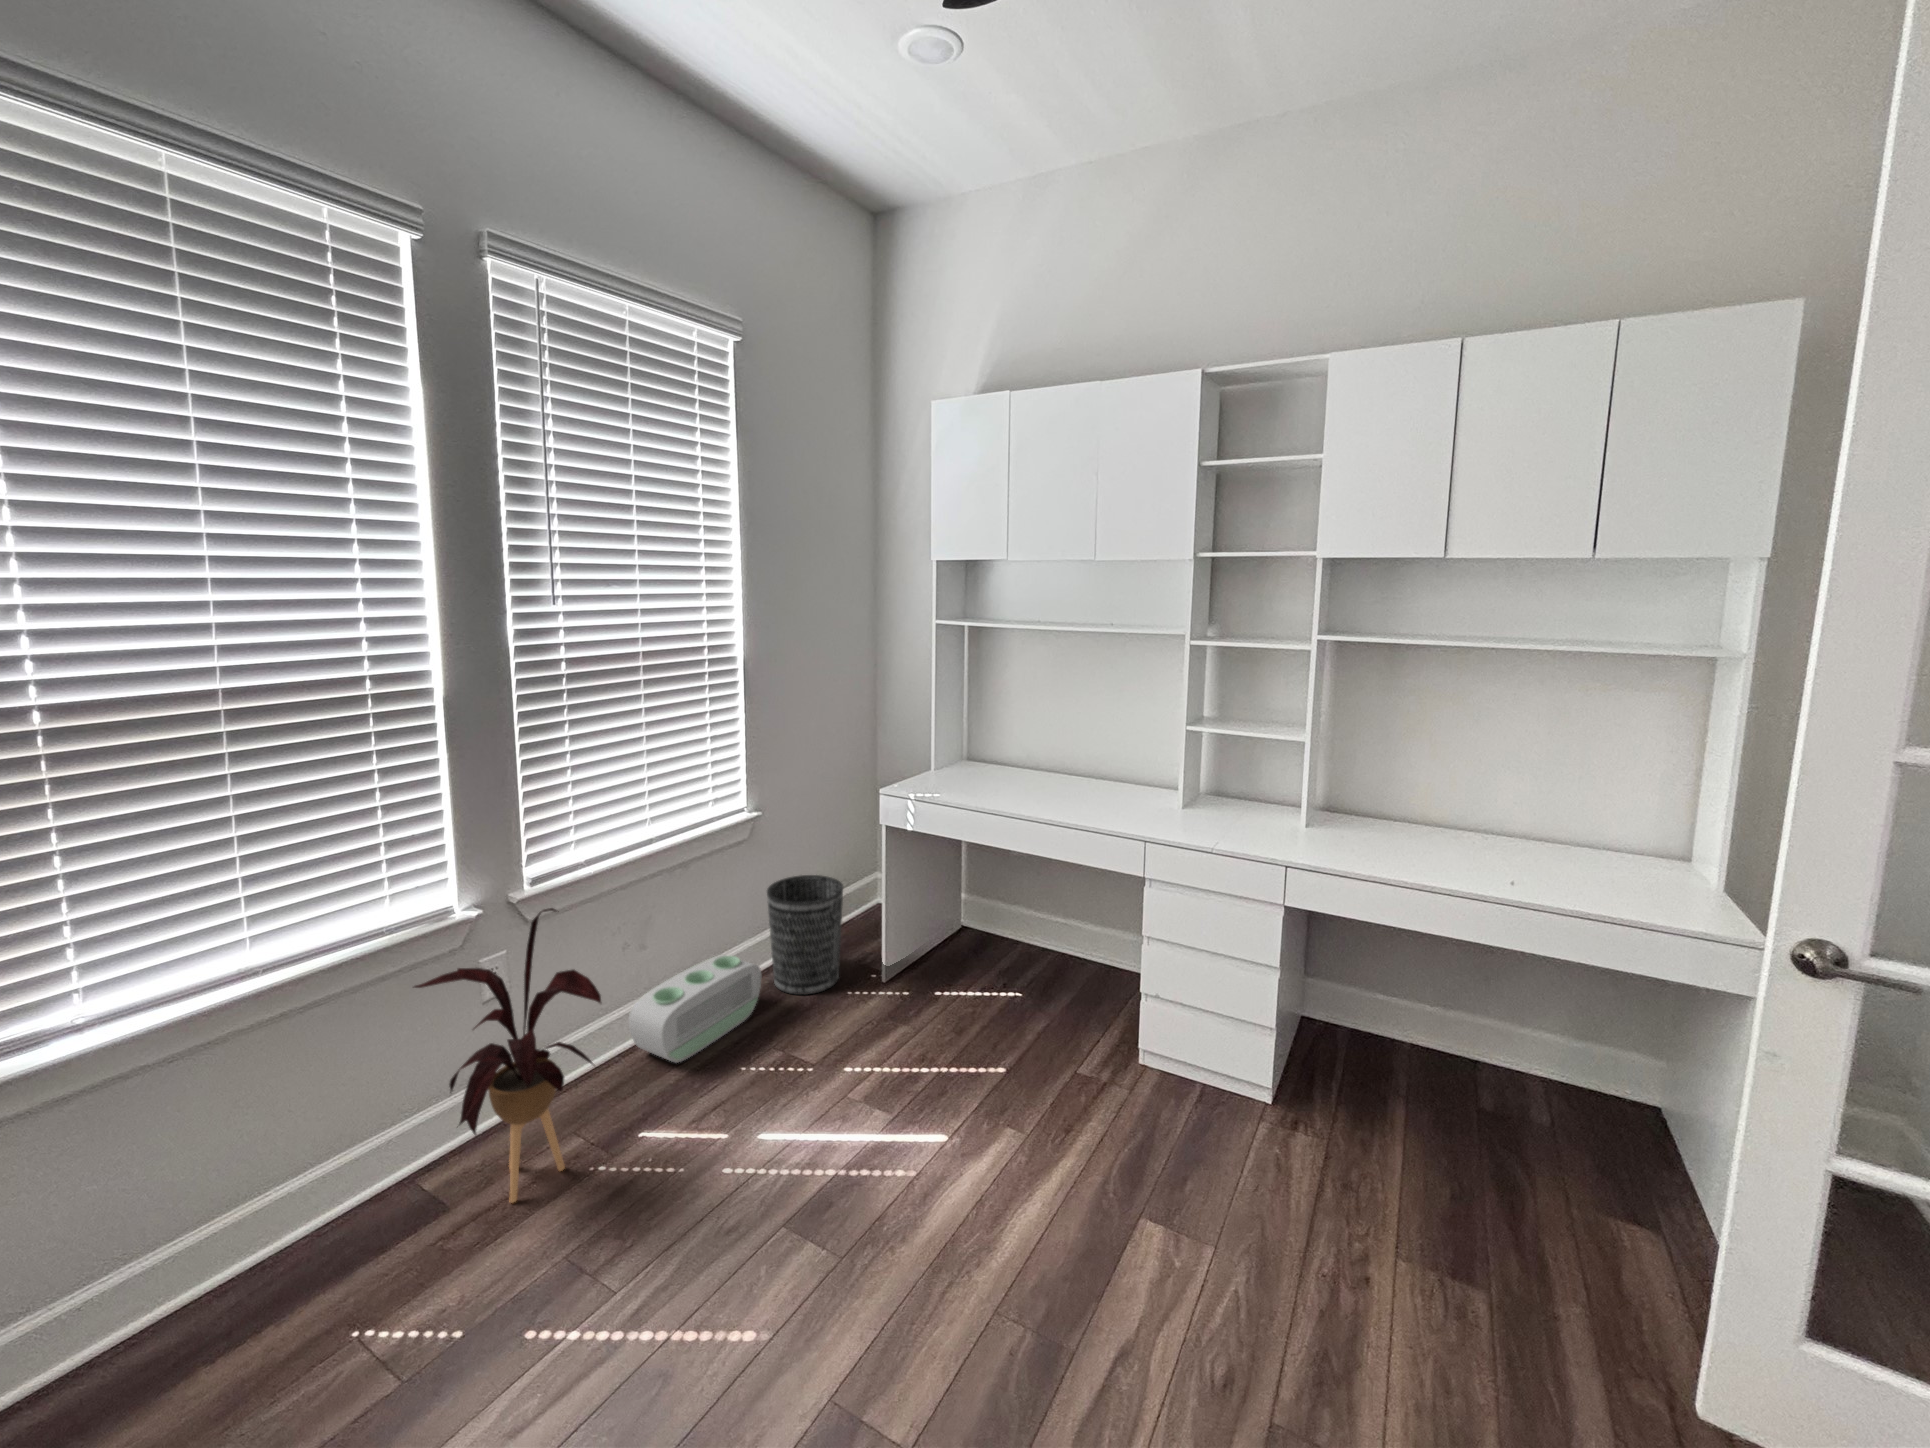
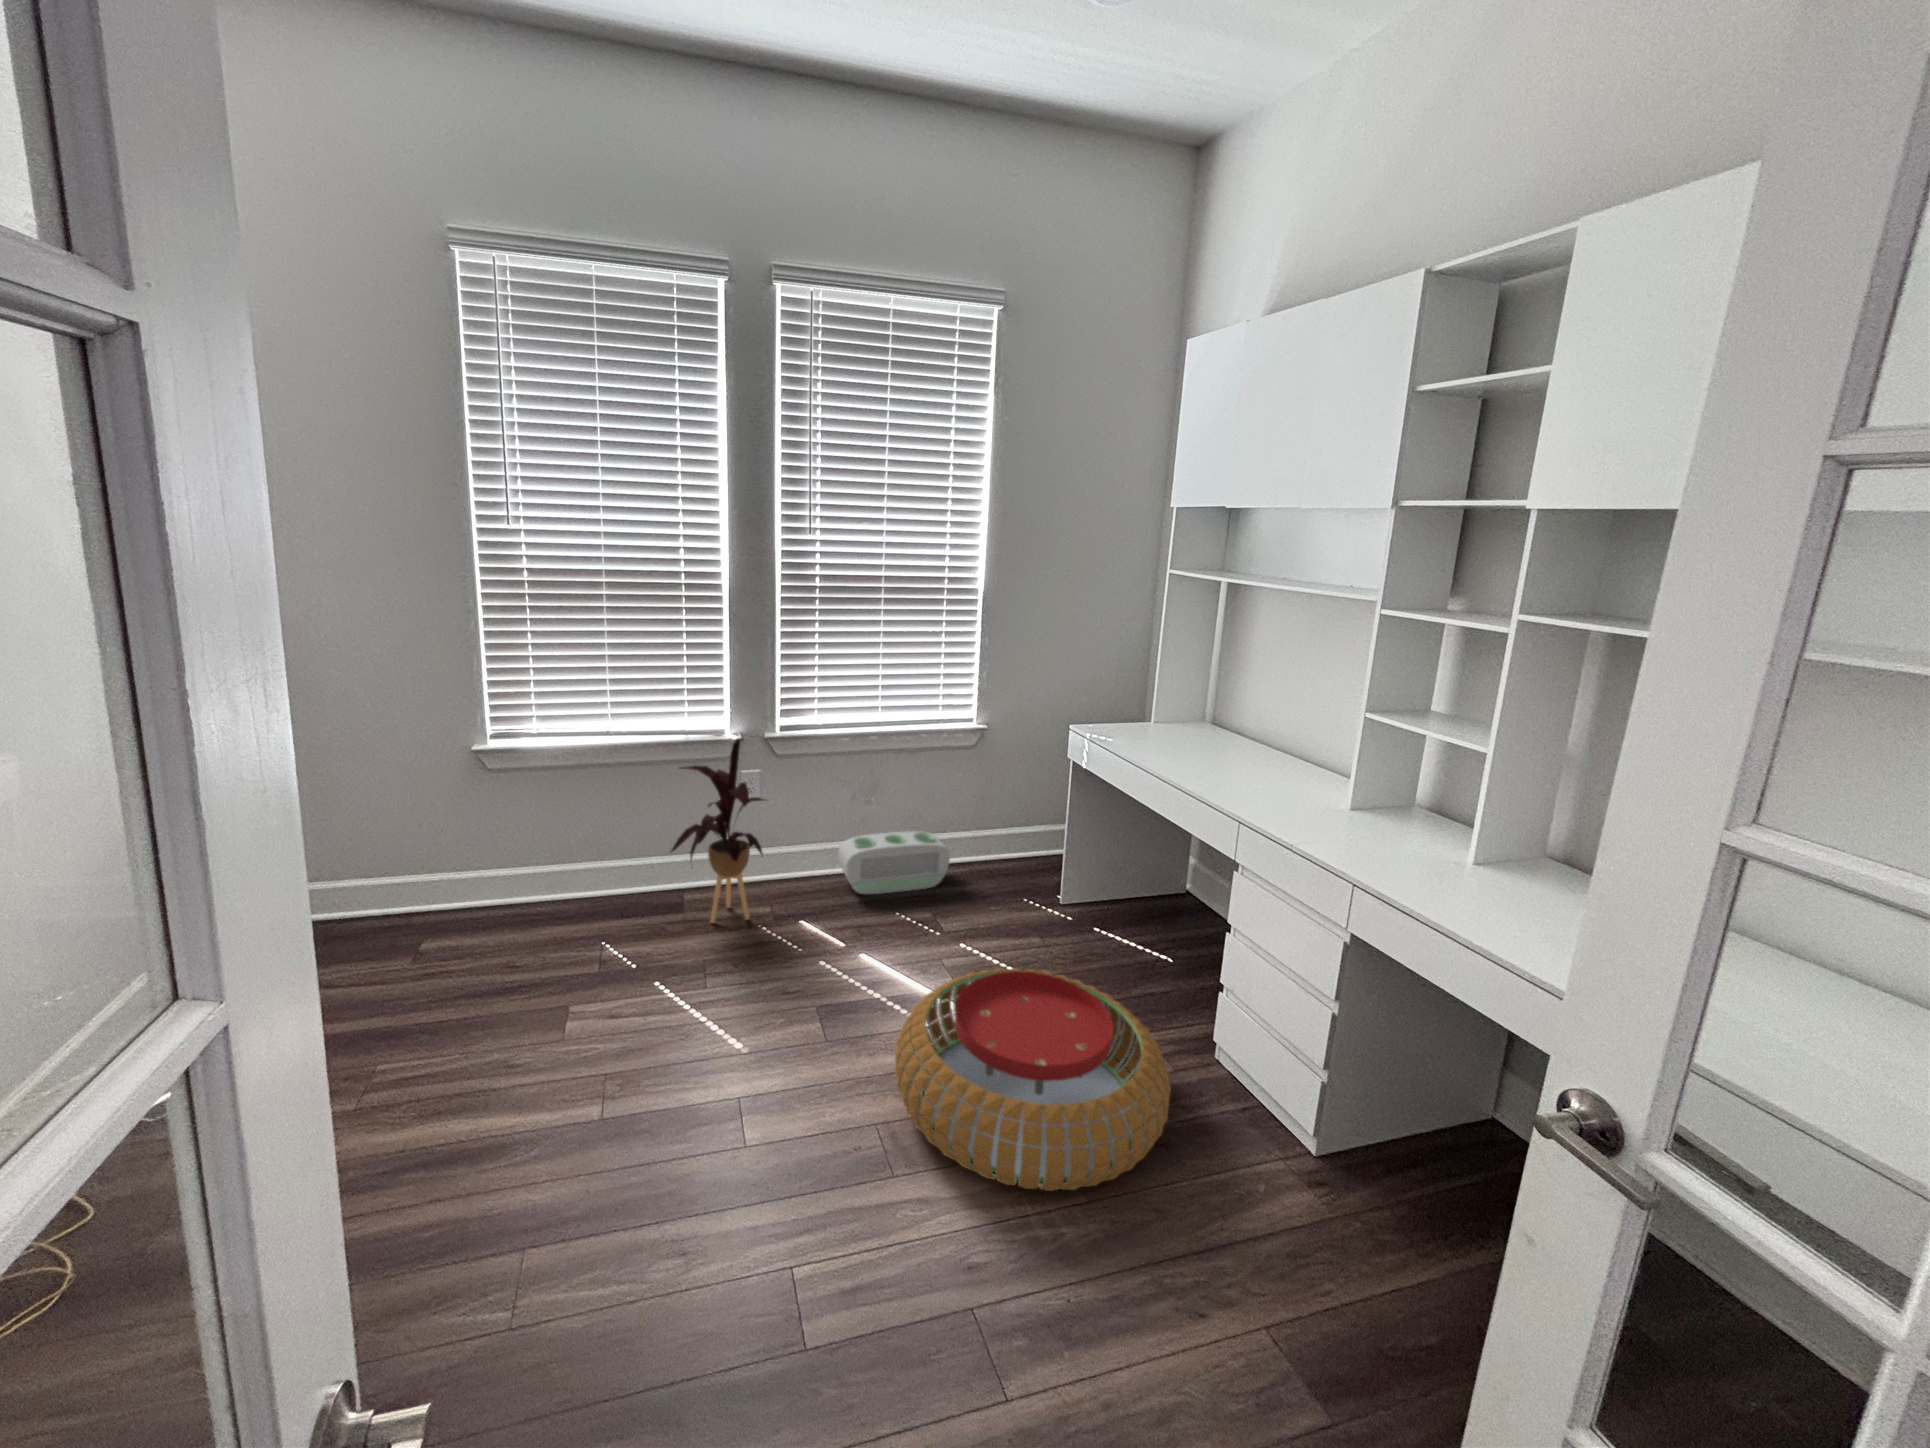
wastebasket: present [767,875,843,995] -> none [974,789,1042,892]
pouf: none [931,1042,1224,1290] -> present [895,968,1171,1191]

